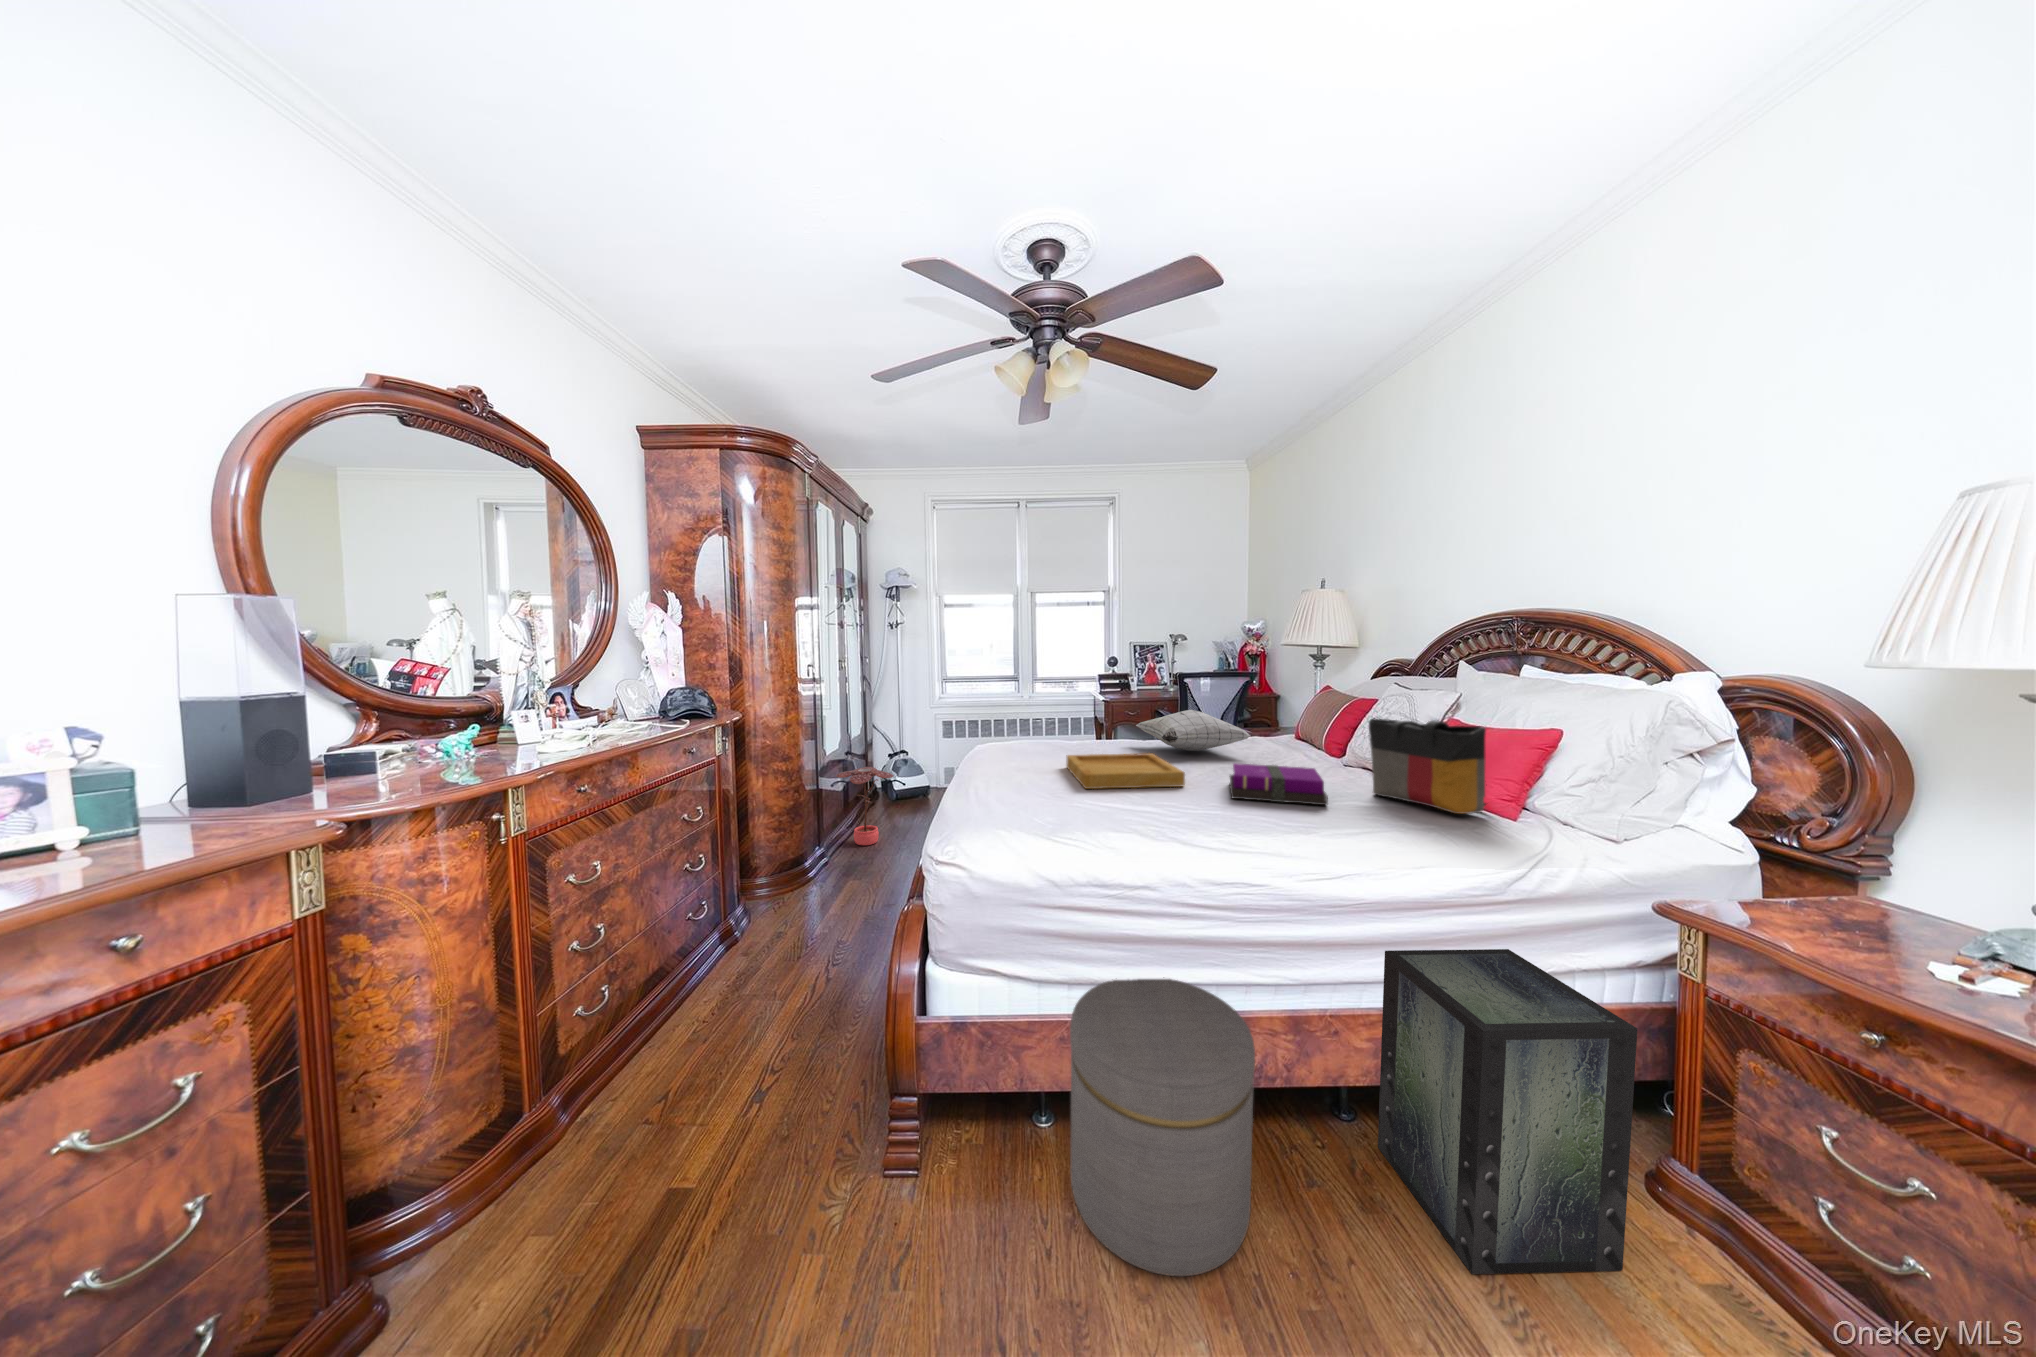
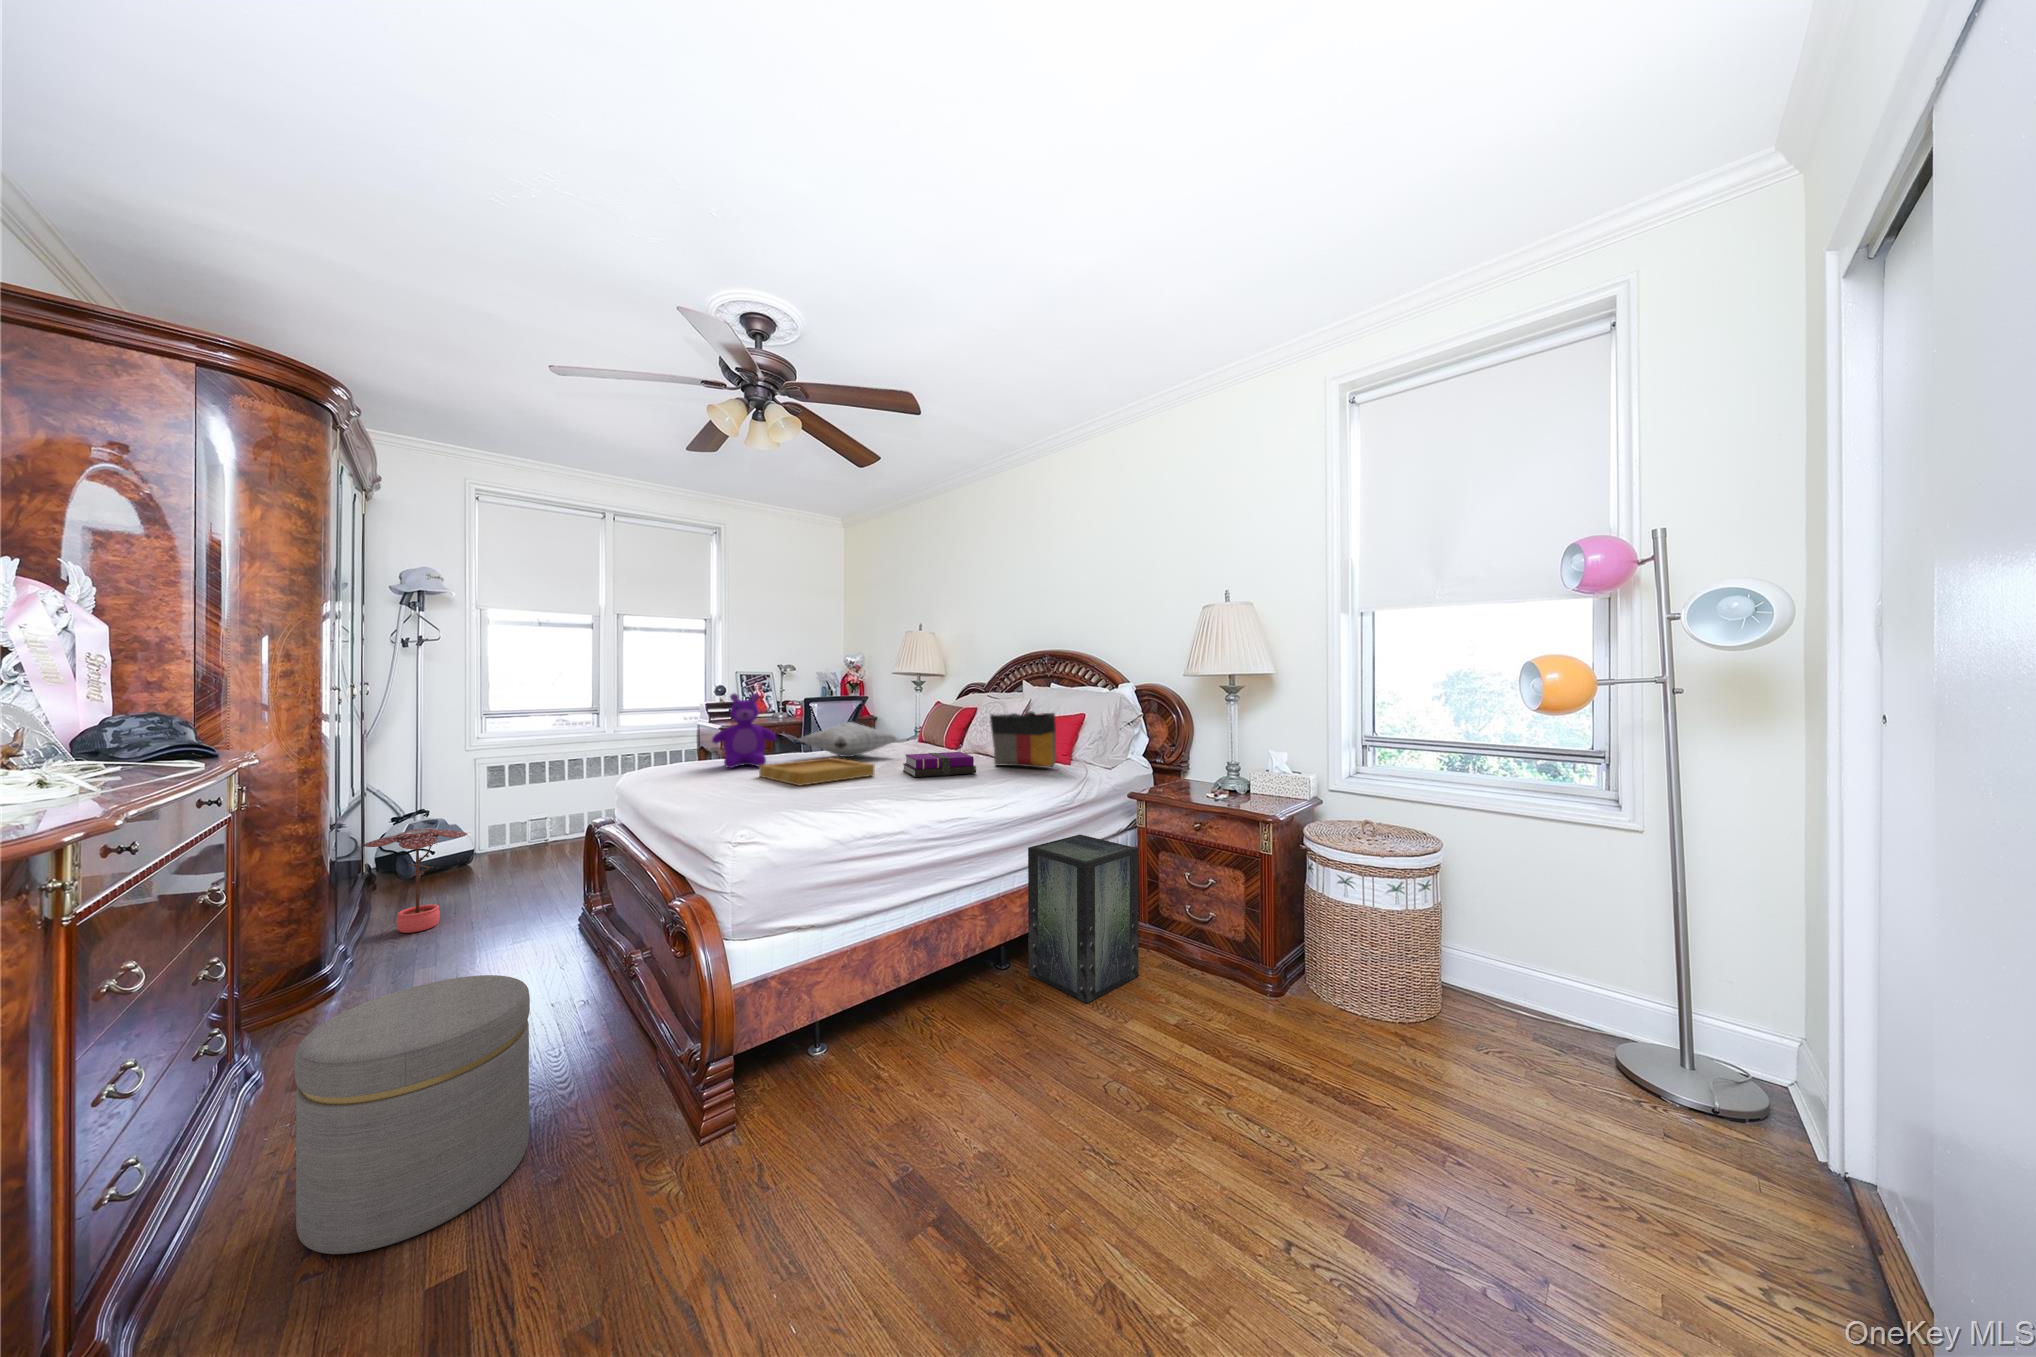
teddy bear: none [1045,673,1107,753] -> present [712,693,776,768]
ottoman: present [1070,979,1255,1276] -> present [295,975,530,1254]

